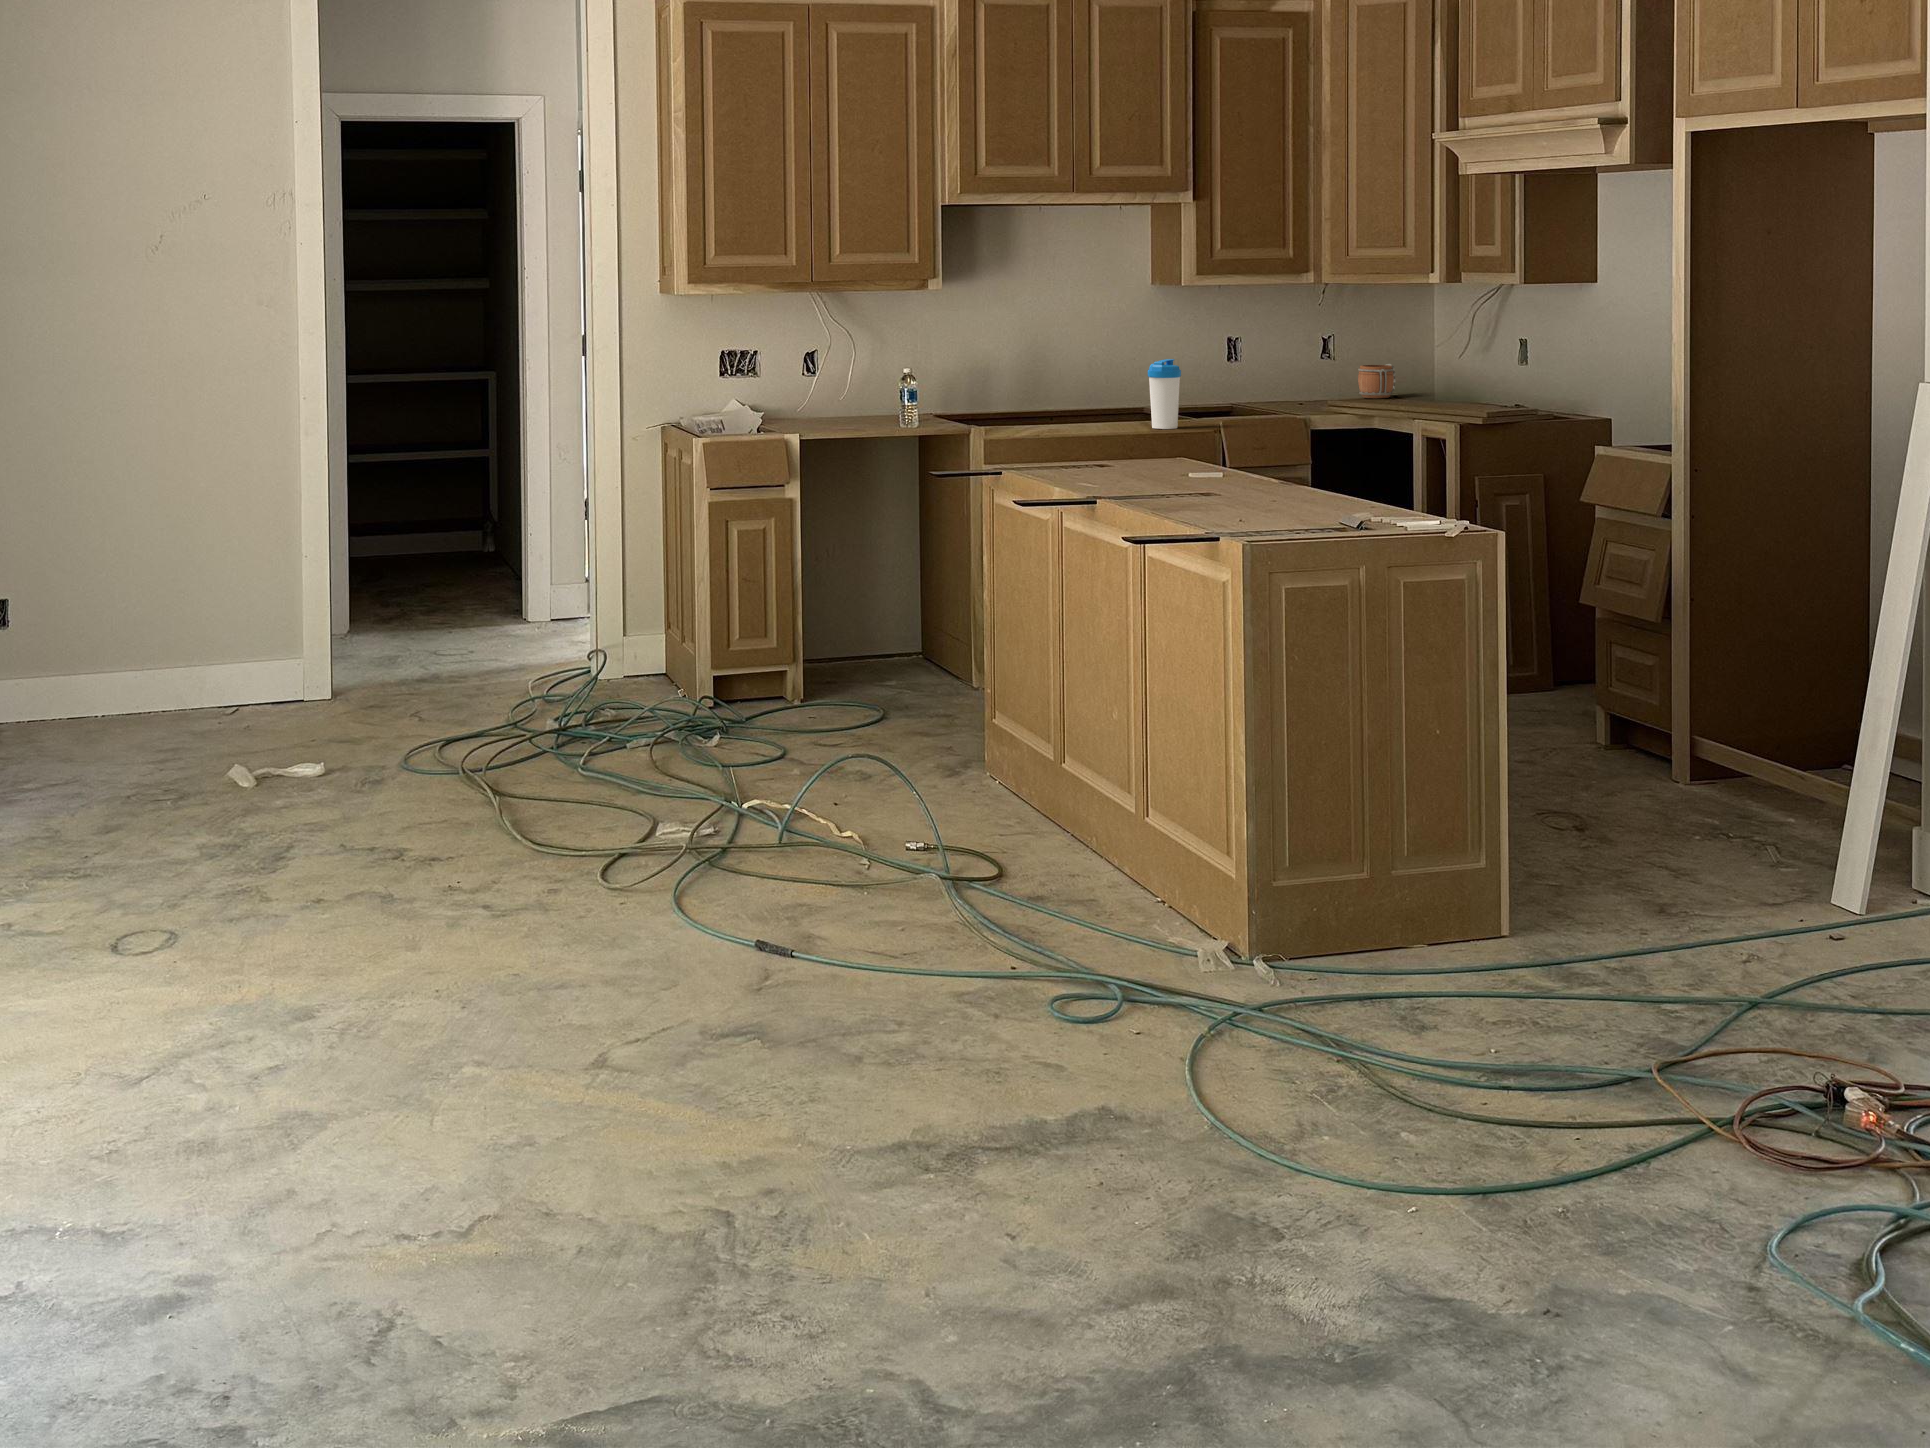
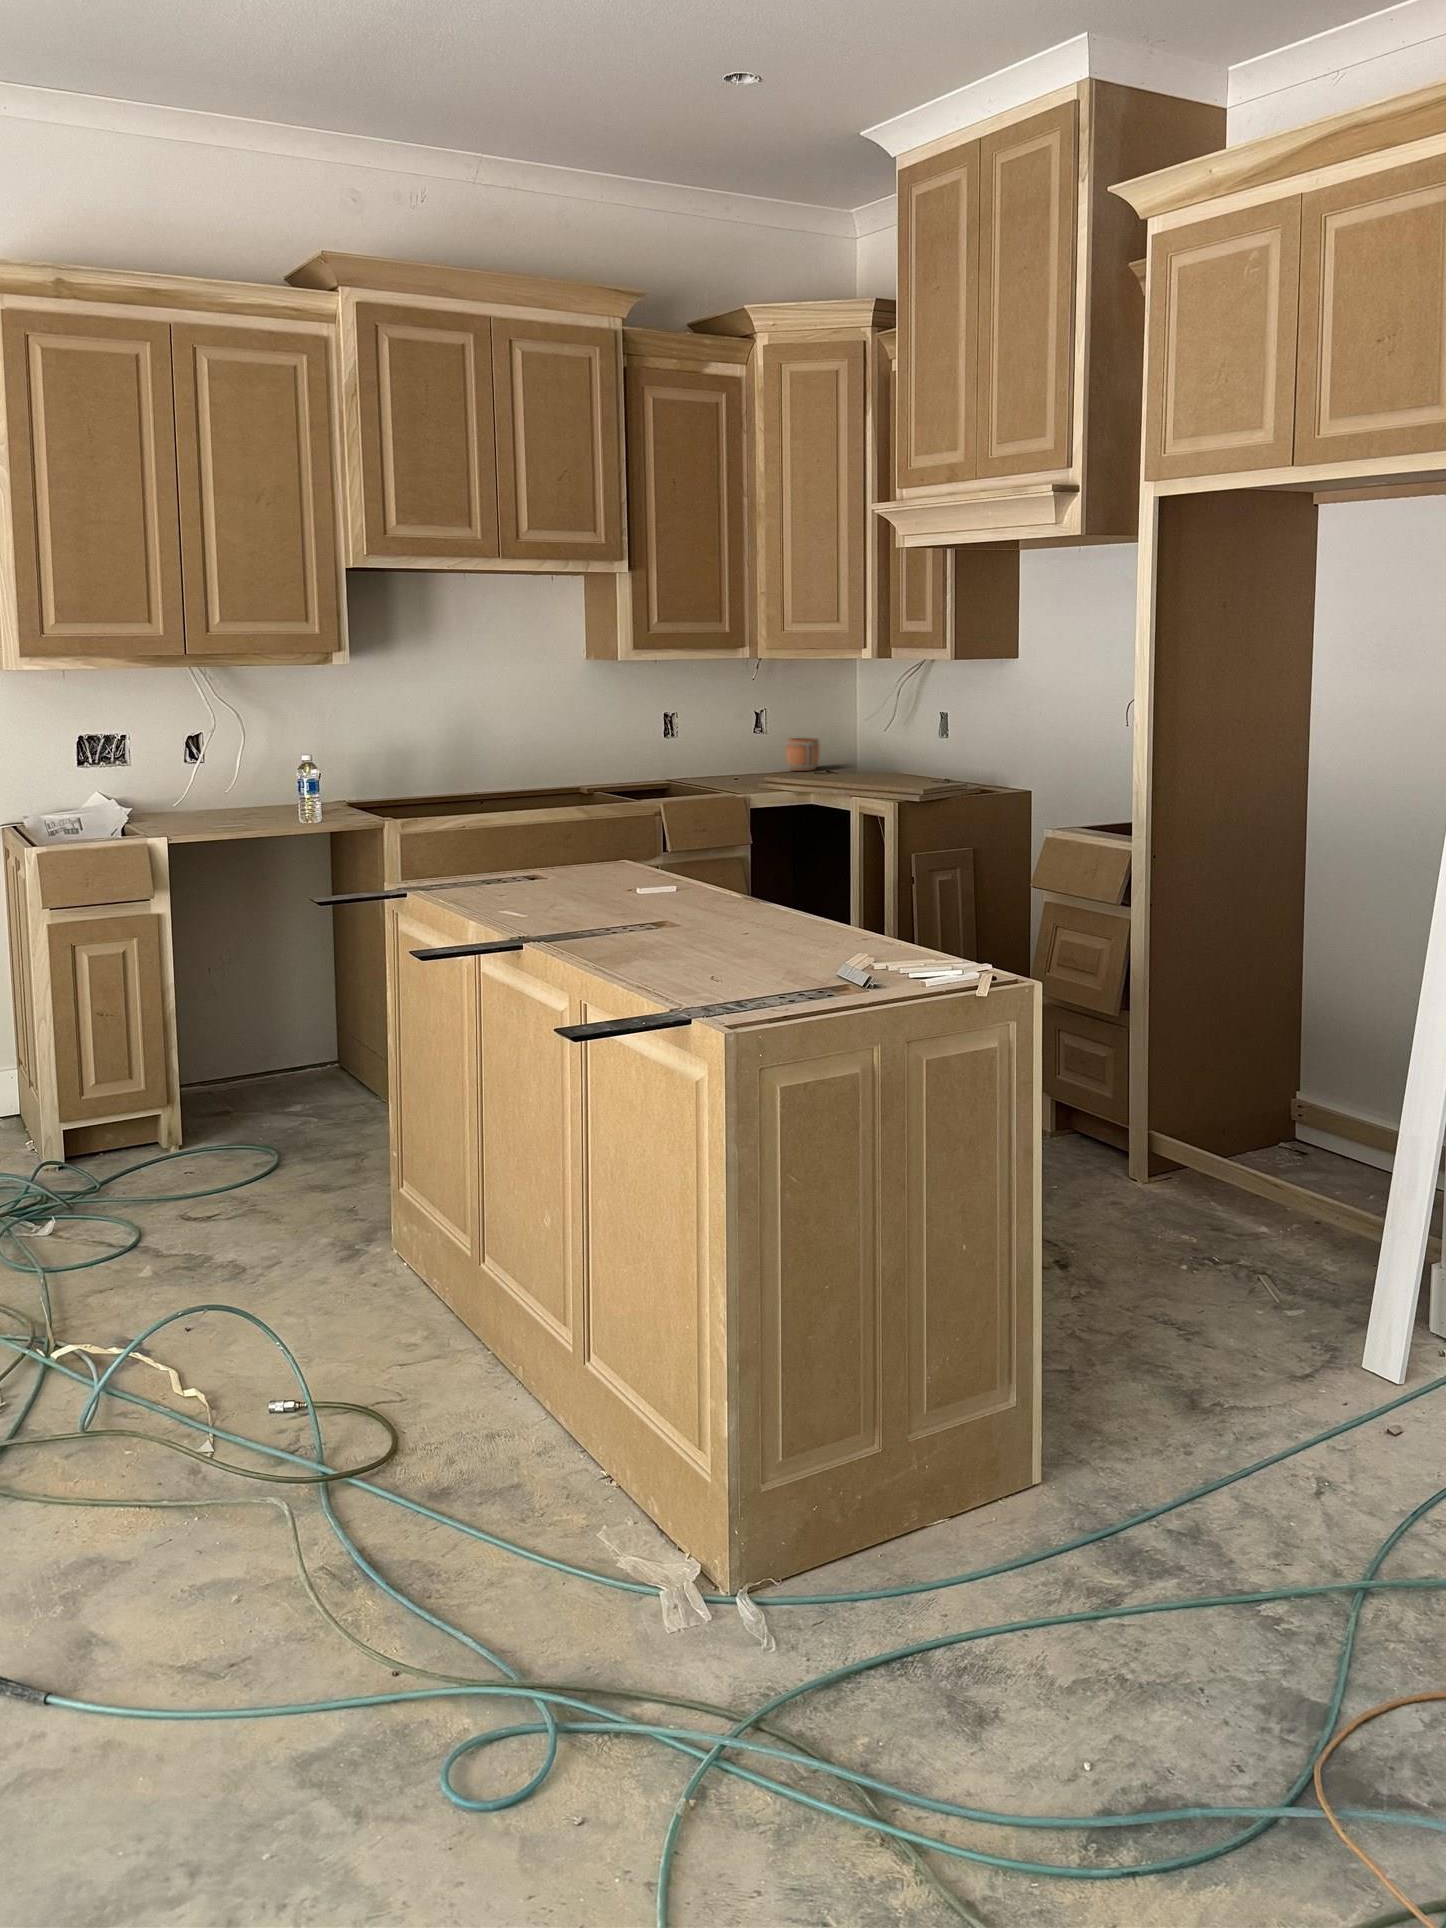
water bottle: present [1148,359,1181,429] -> none [578,739,614,814]

